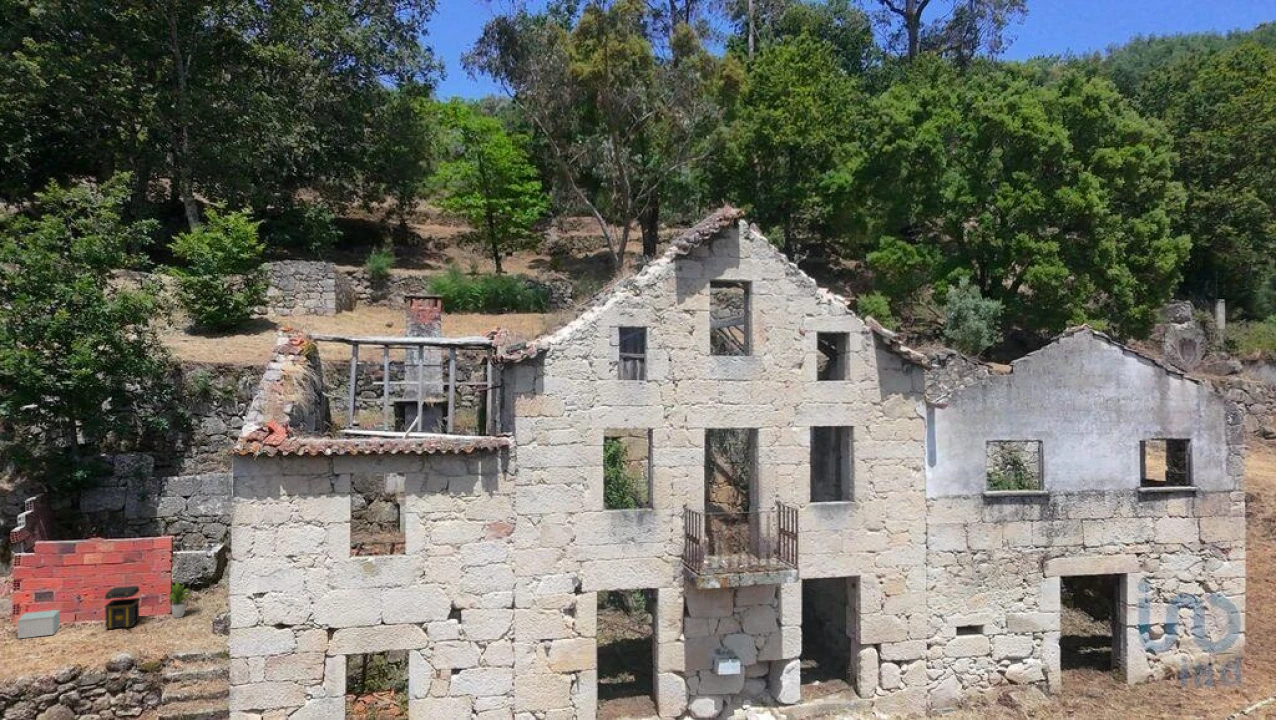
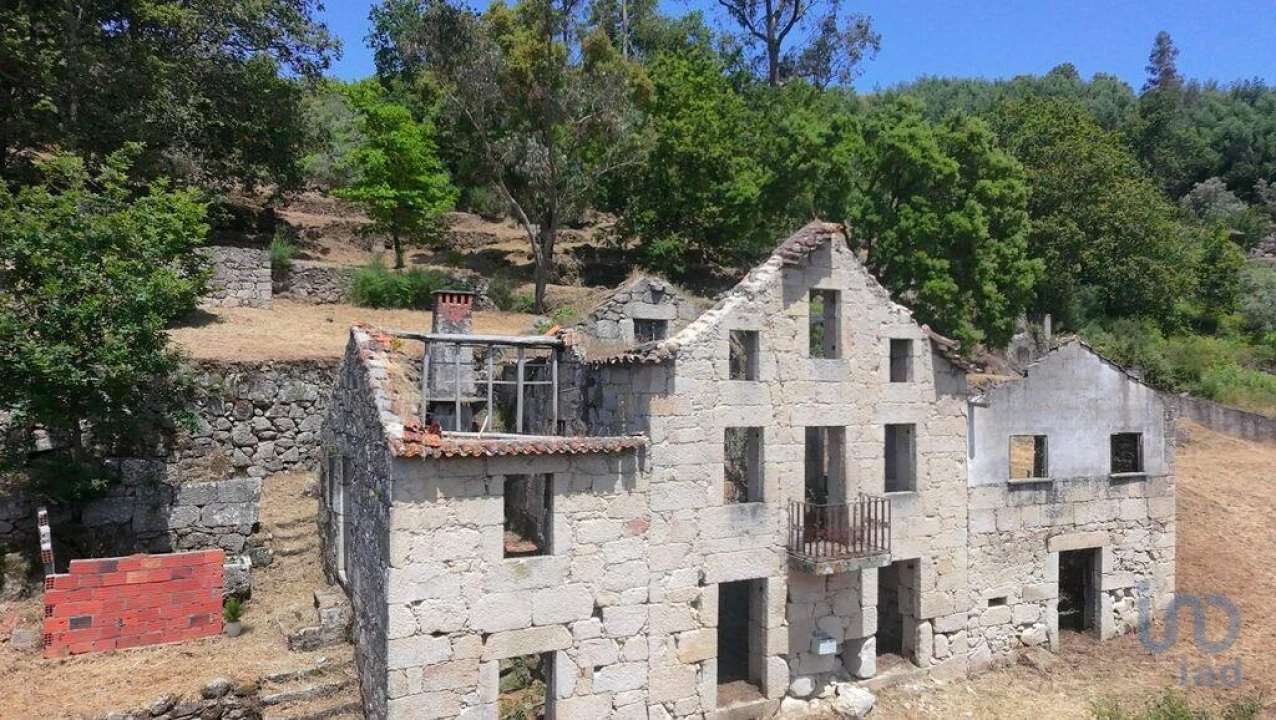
toolbox: present [105,586,140,629] -> none [159,604,193,654]
storage box: present [17,610,60,638] -> none [61,636,102,671]

